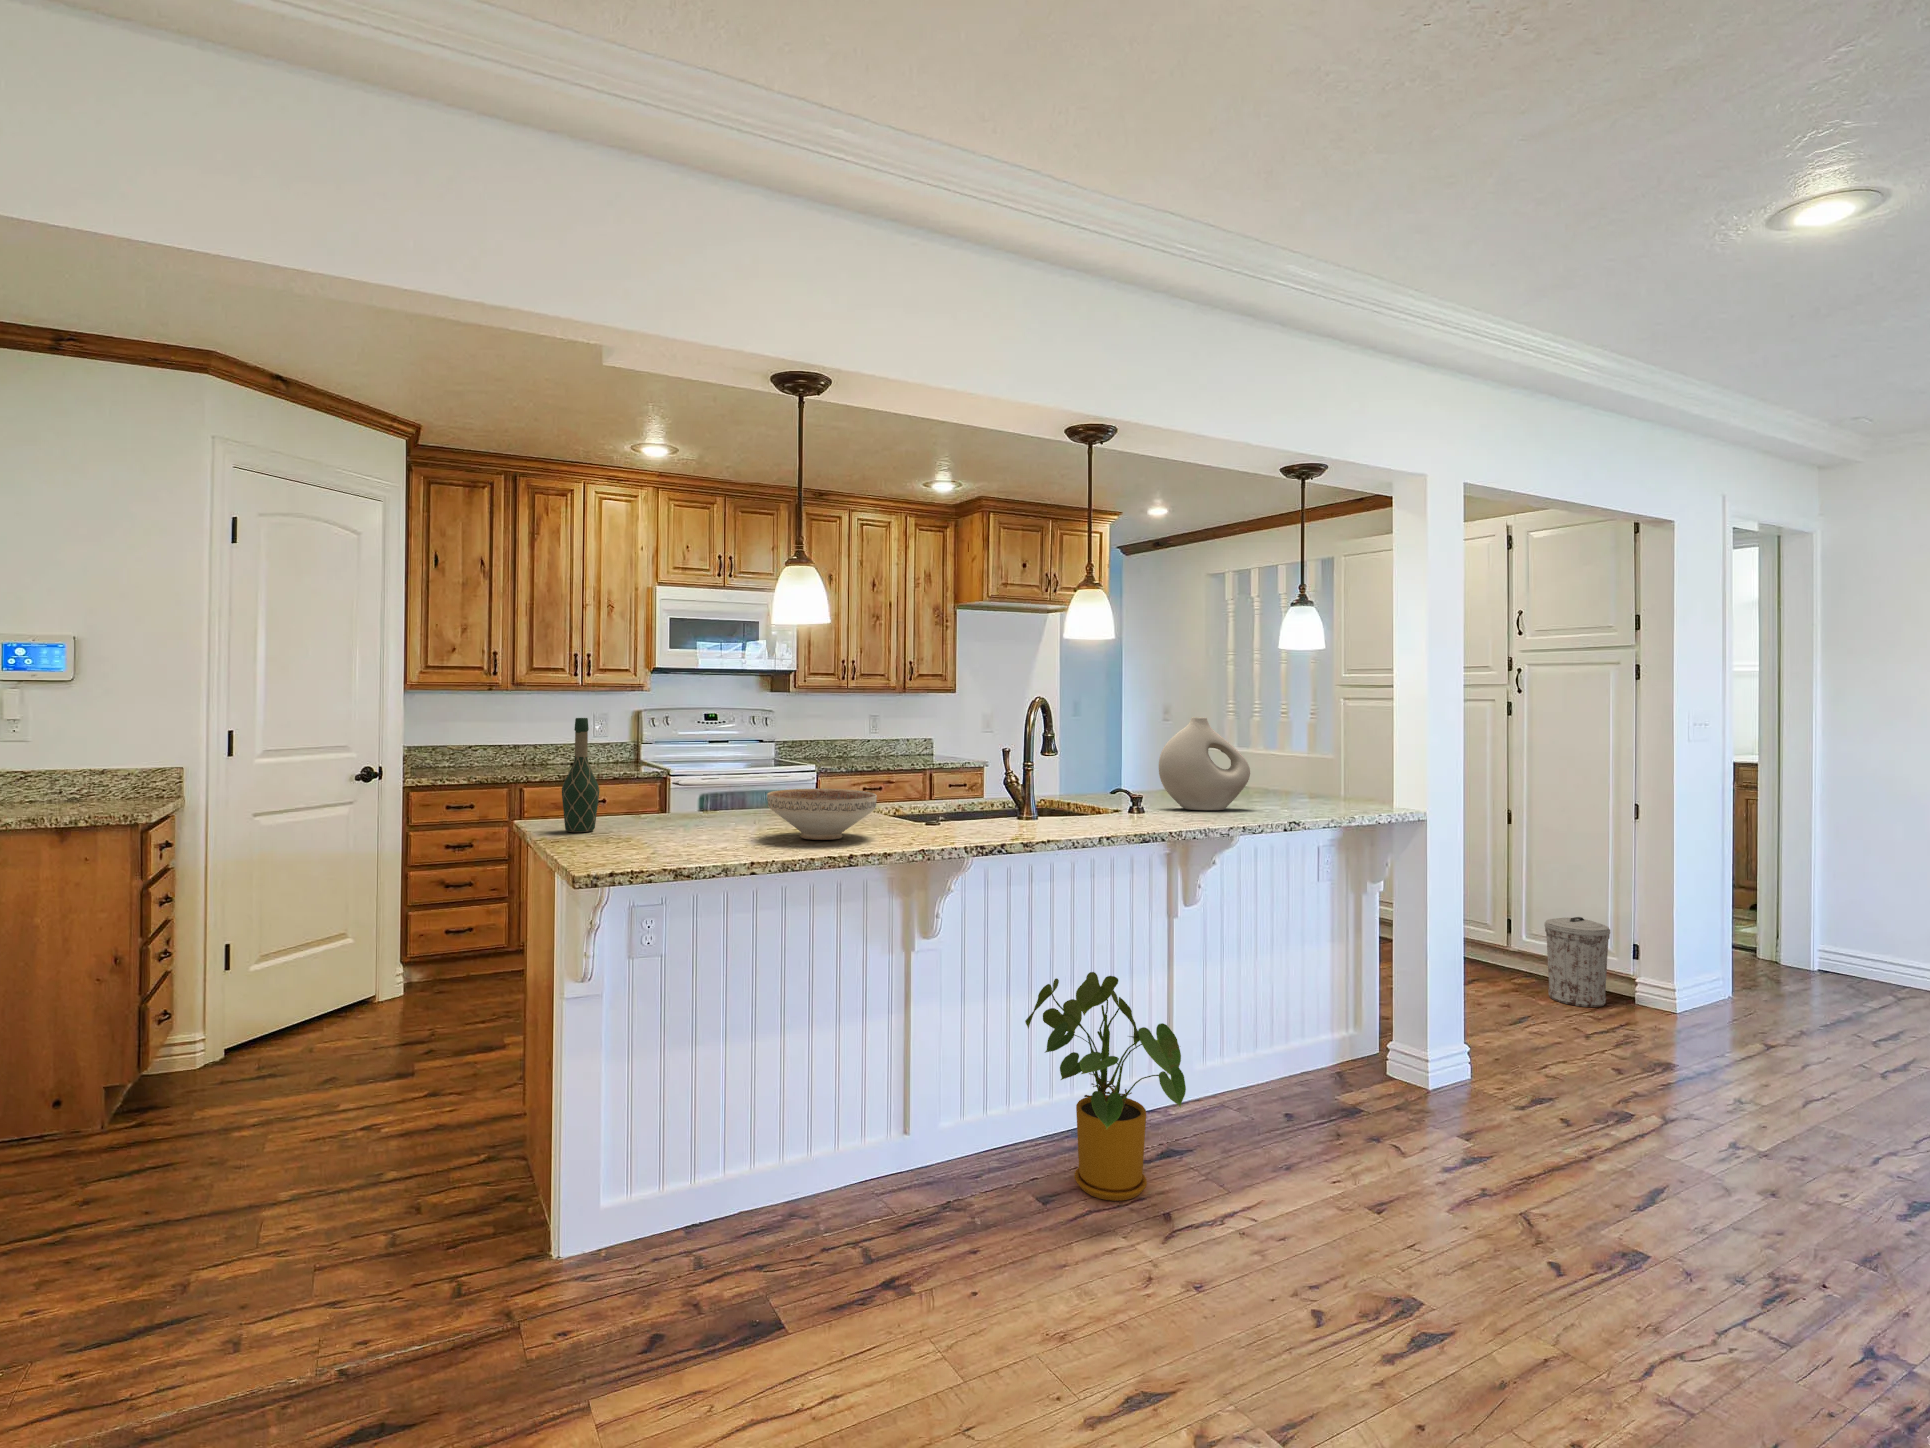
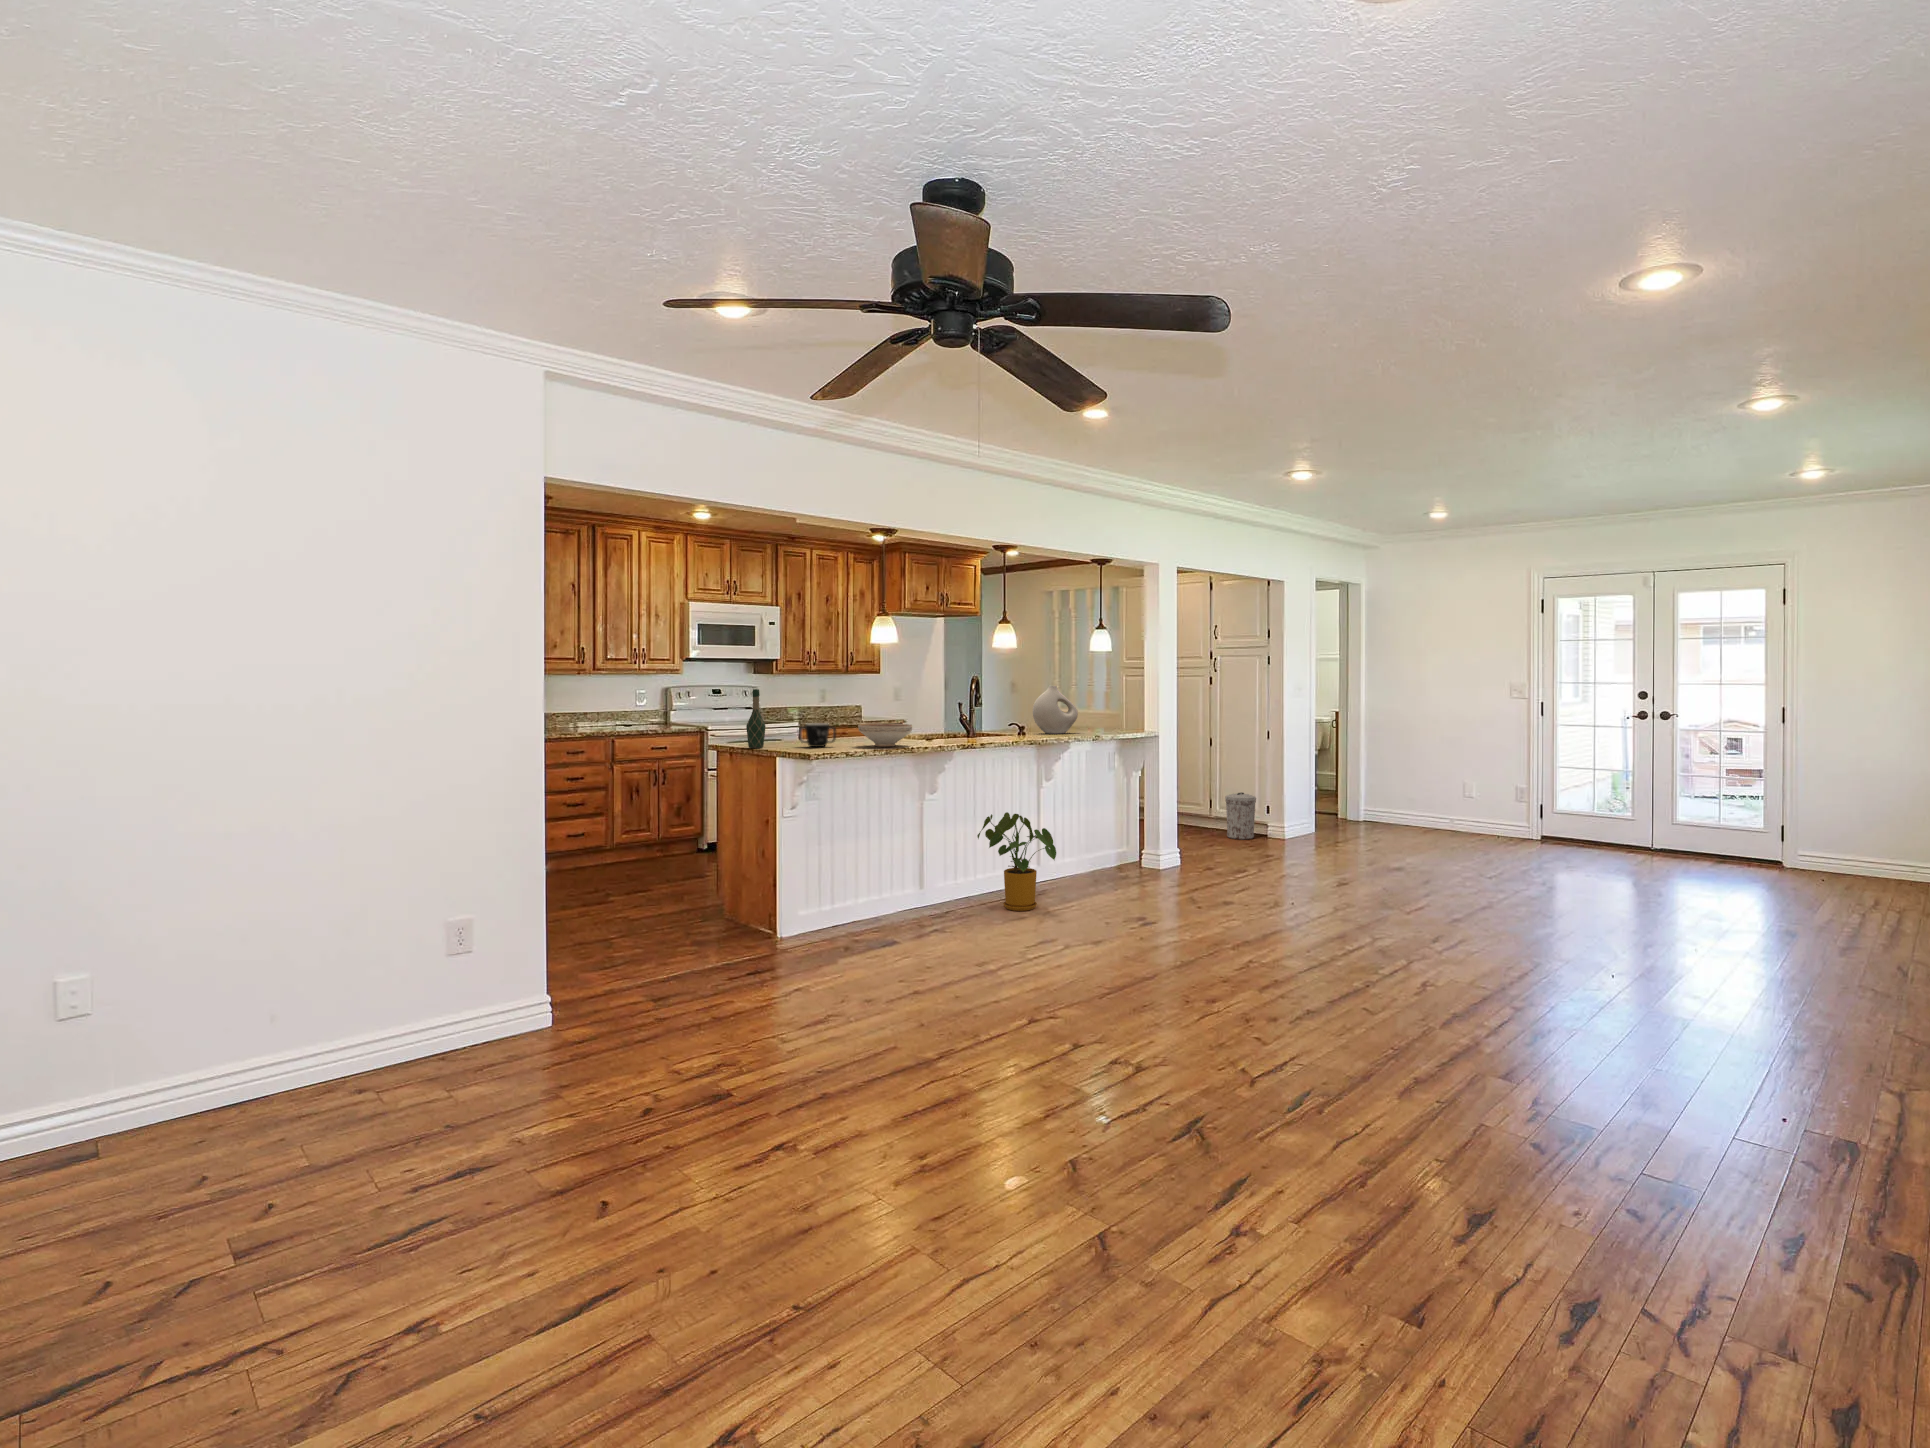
mug: none [661,786,729,835] -> present [798,723,836,747]

